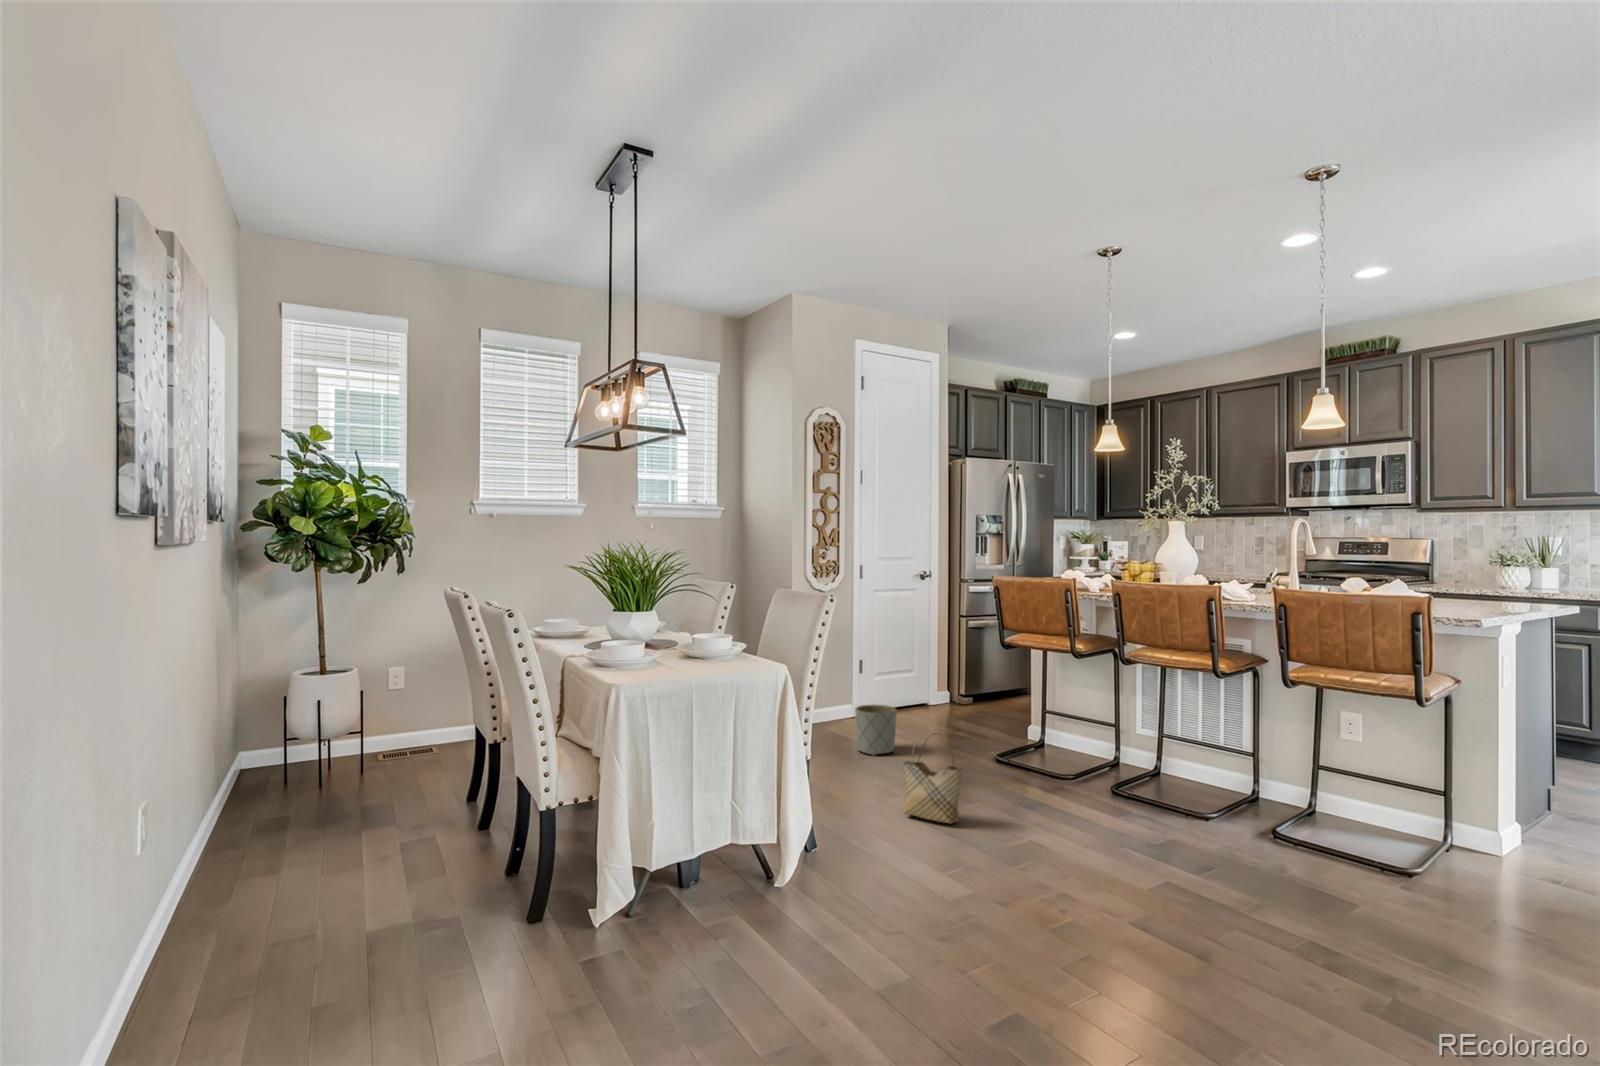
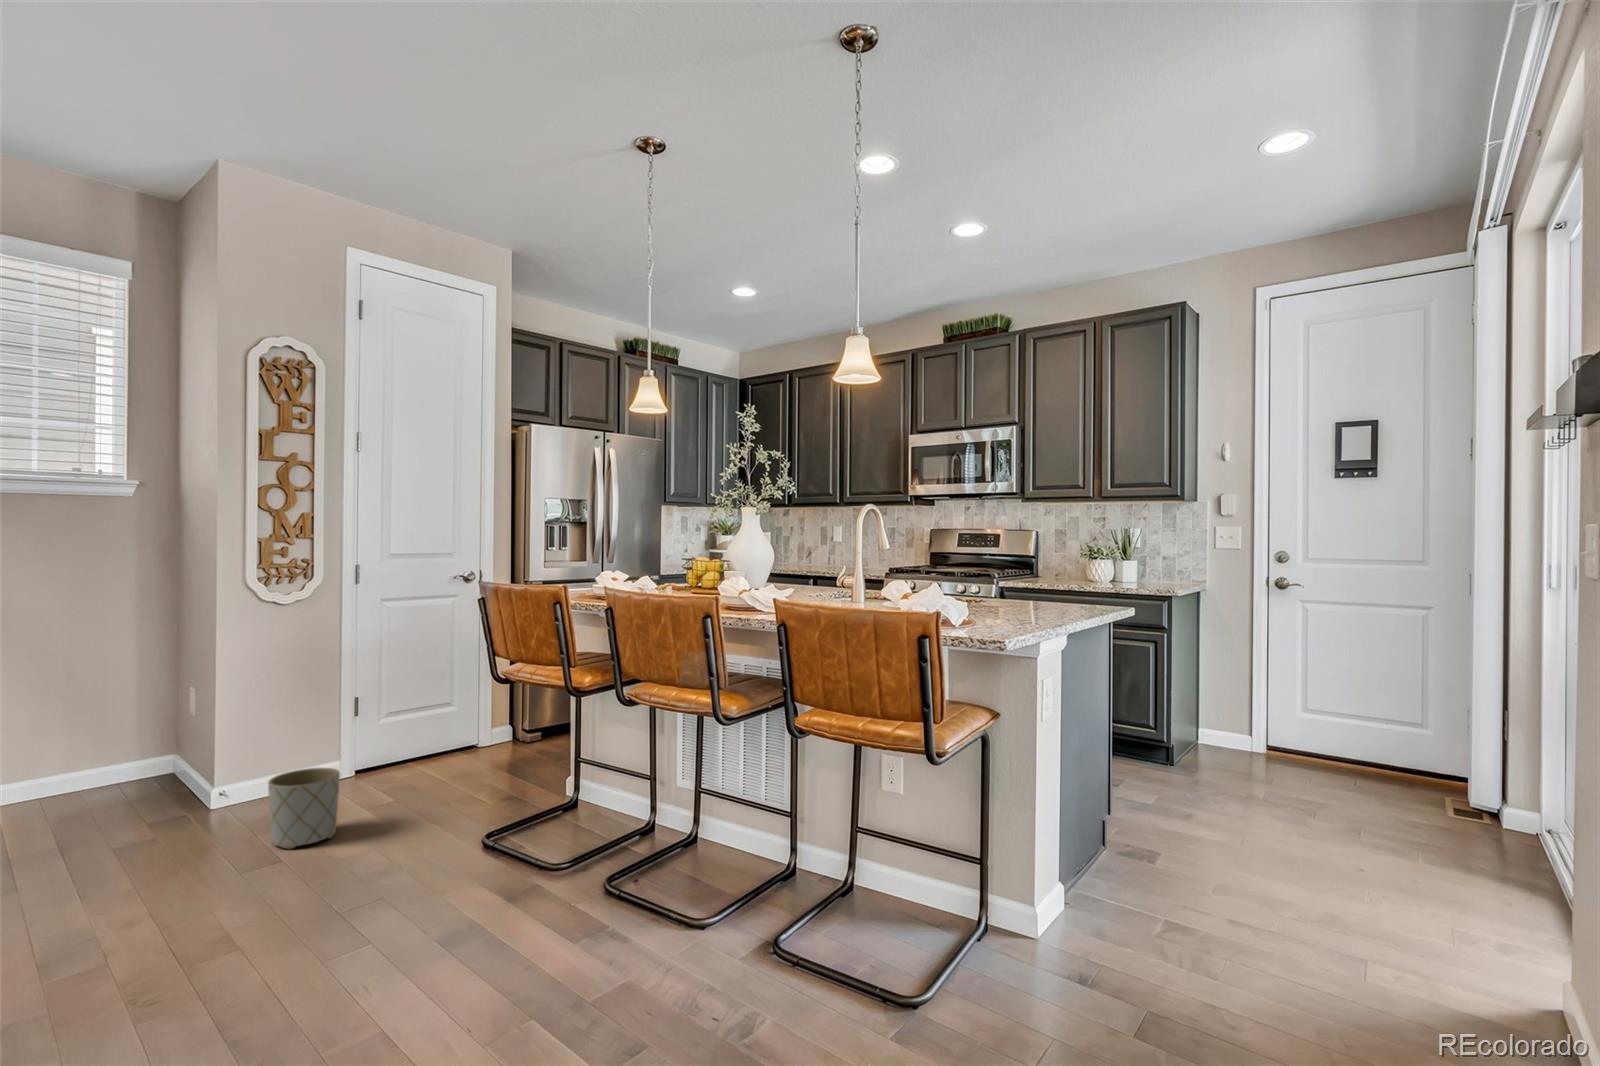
woven basket: present [903,734,962,823] -> none [185,845,292,1006]

